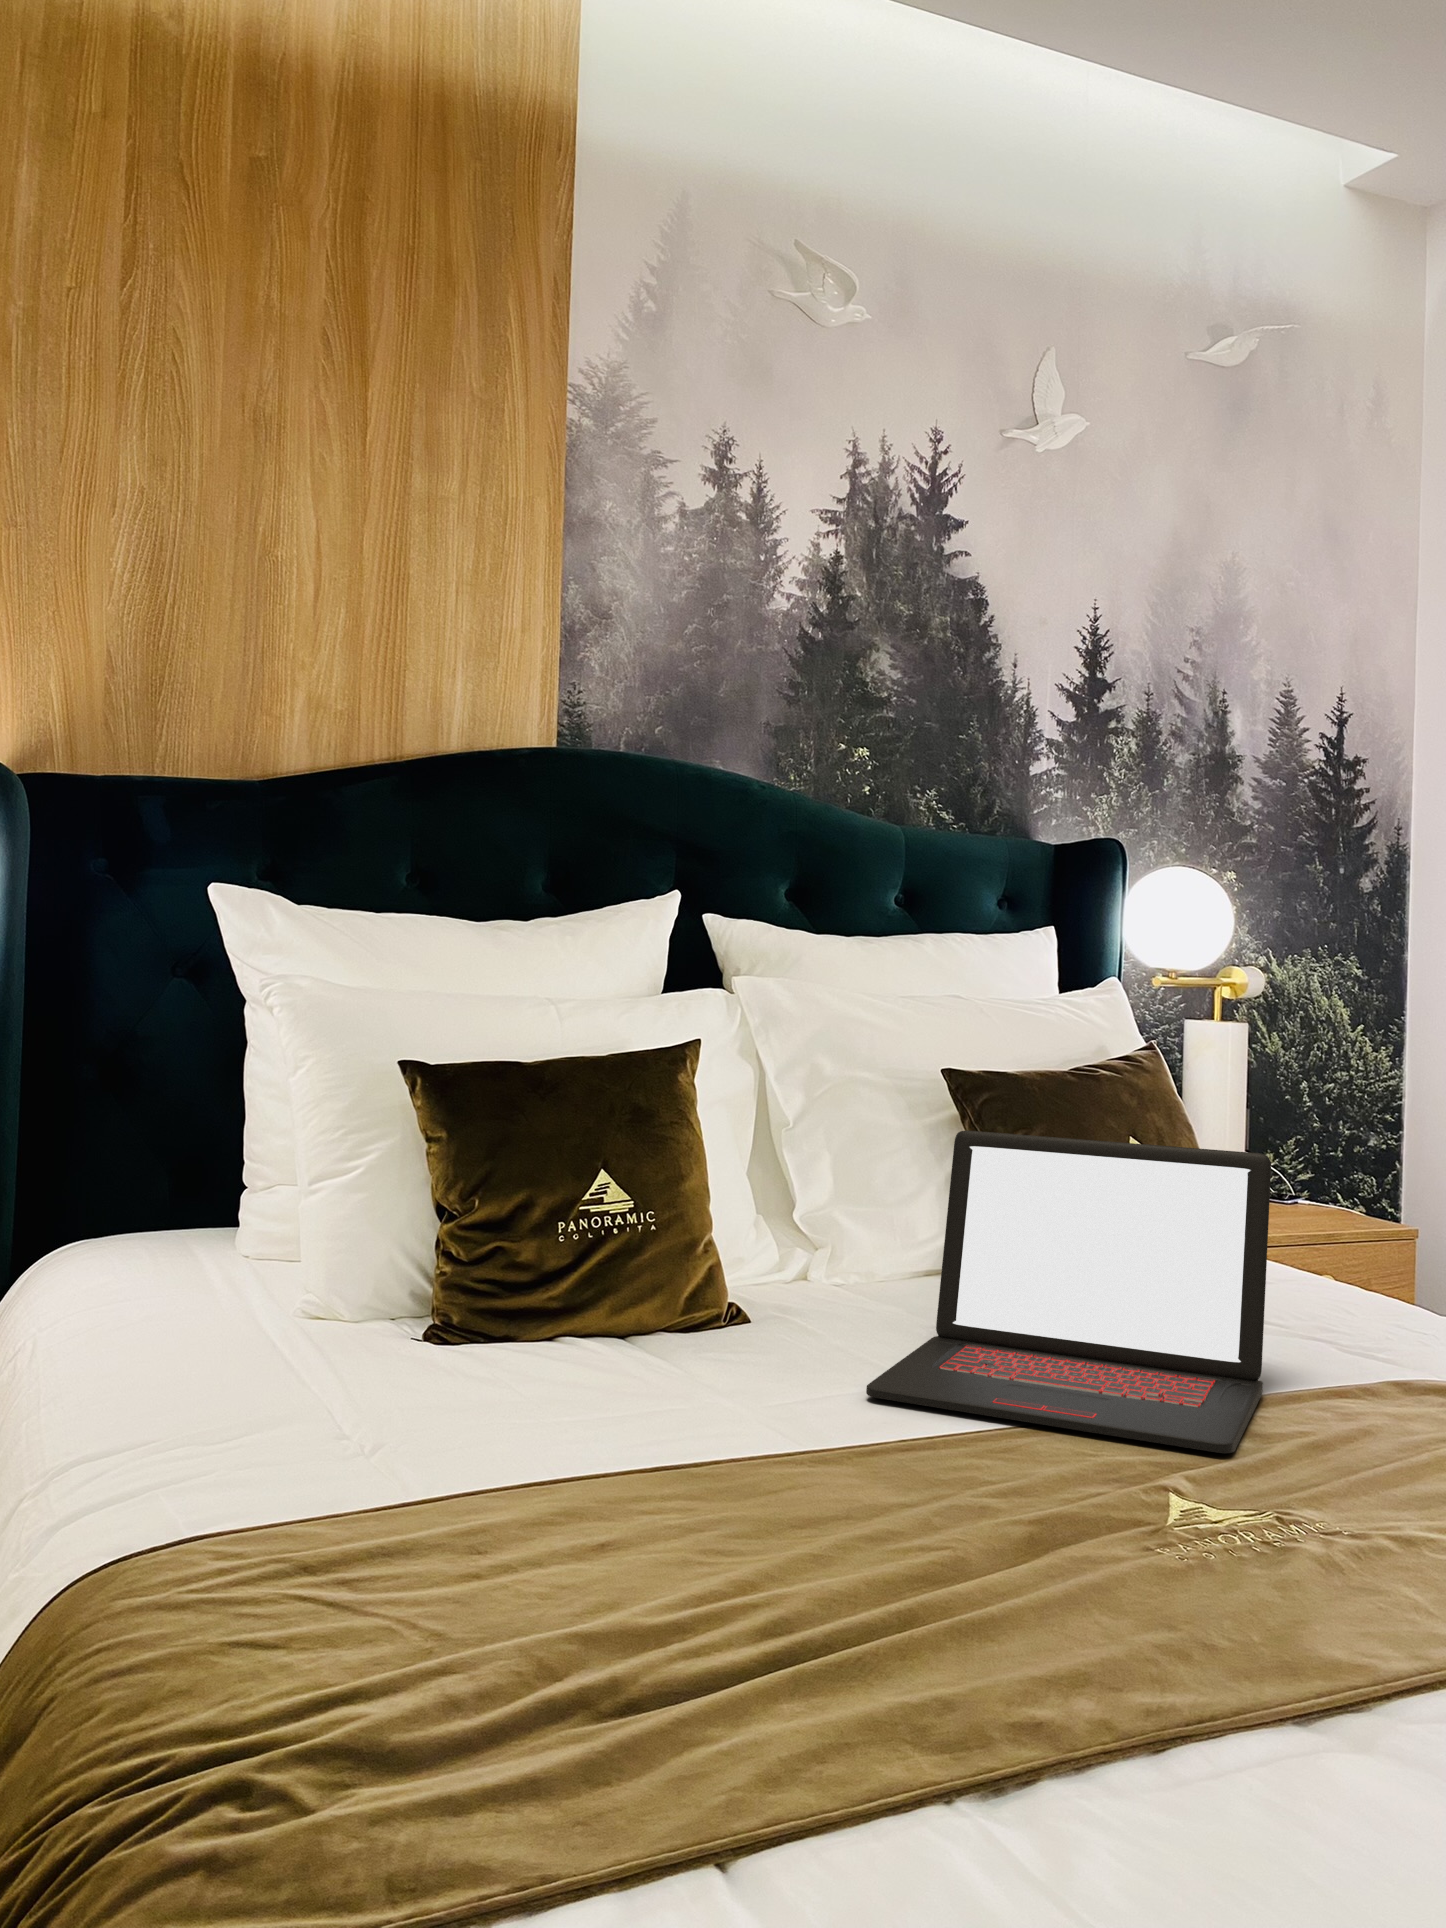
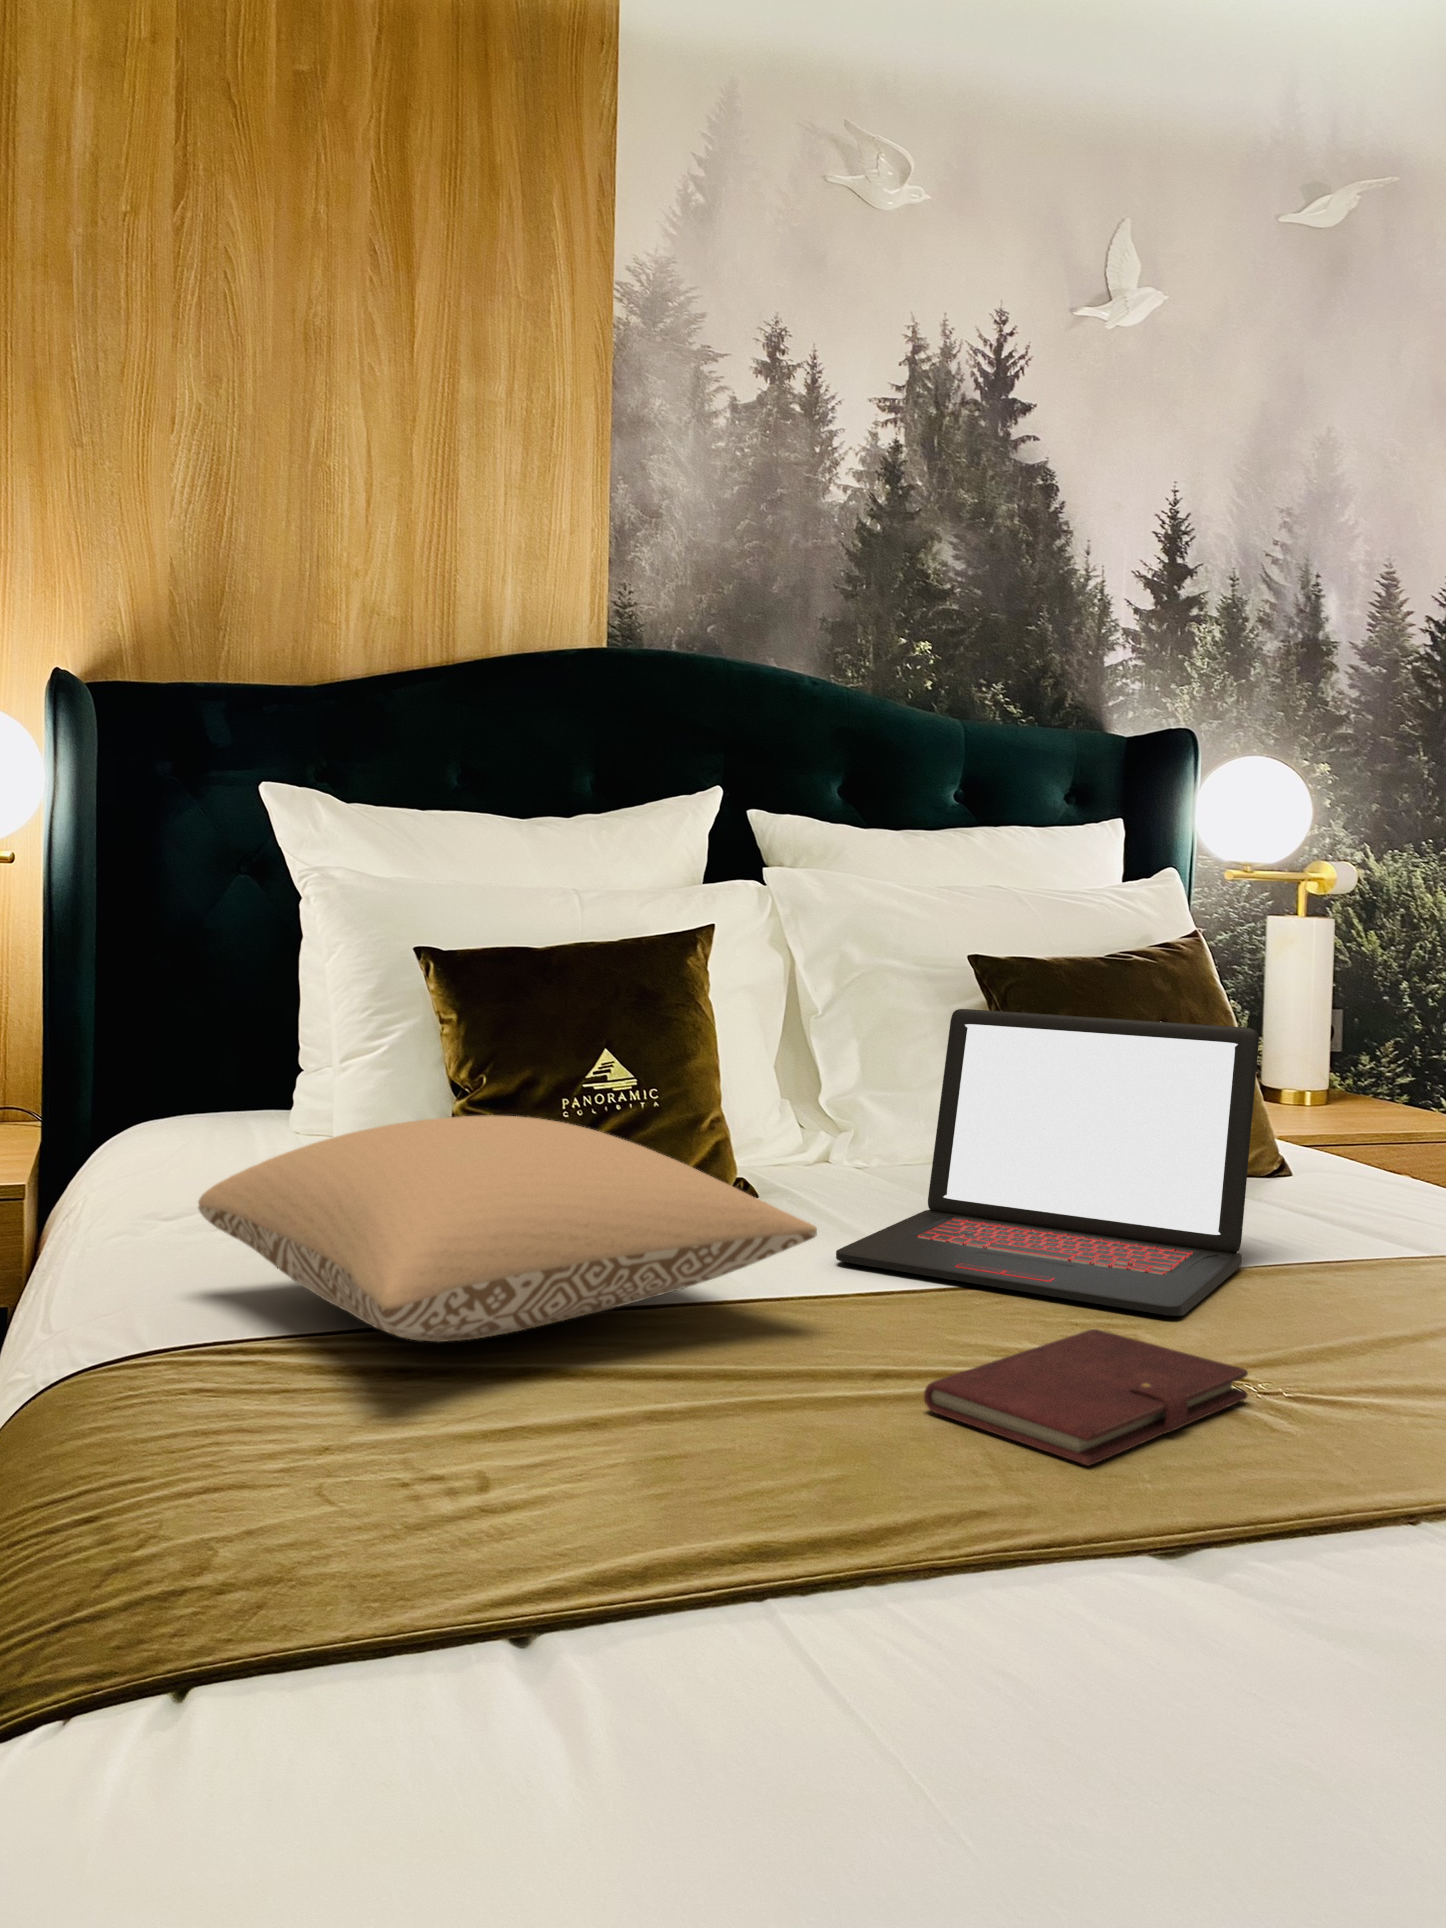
pillow: none [220,1259,886,1511] -> present [198,1115,817,1342]
notebook: none [1033,1475,1342,1634] -> present [924,1329,1248,1466]

